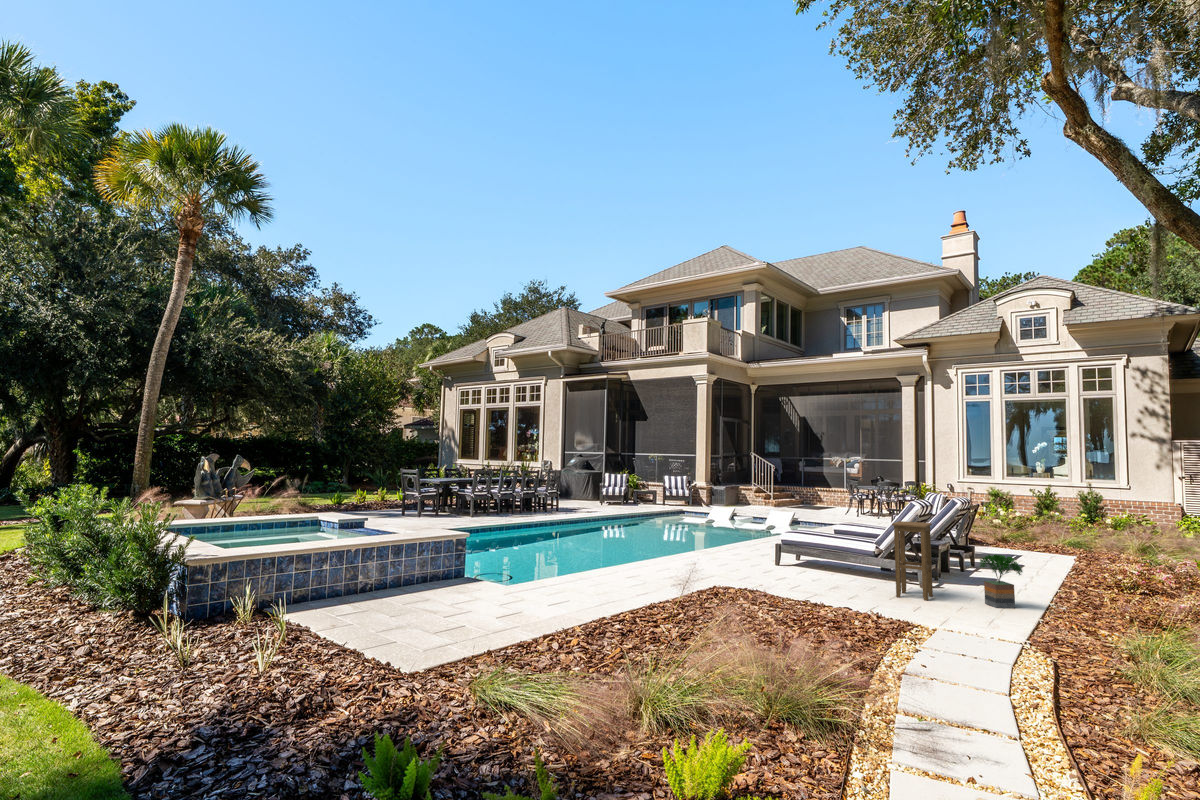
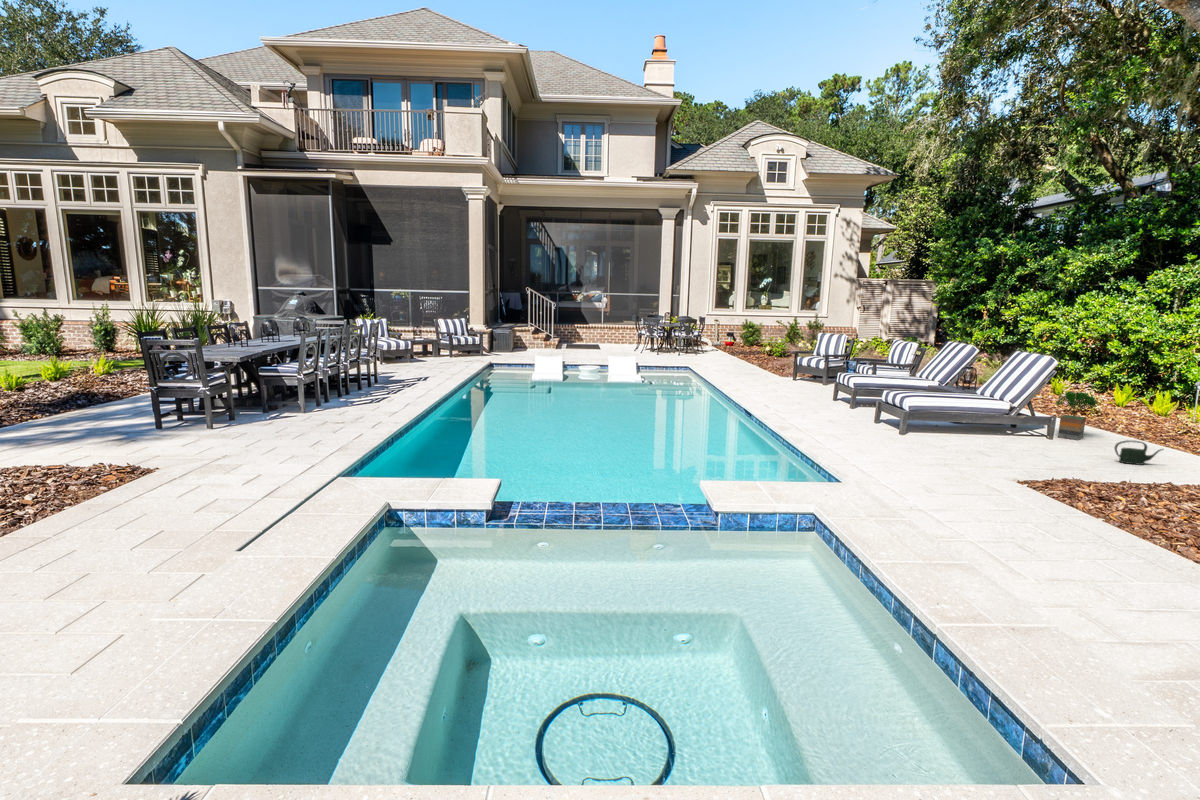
stool: present [892,521,933,601] -> none [983,366,1042,443]
watering can: none [938,596,977,624] -> present [1114,440,1163,465]

